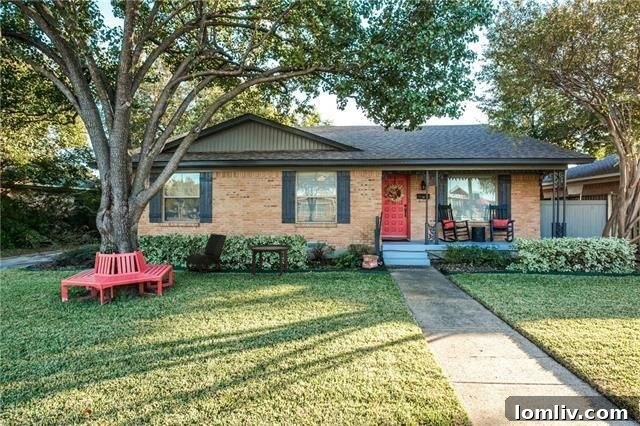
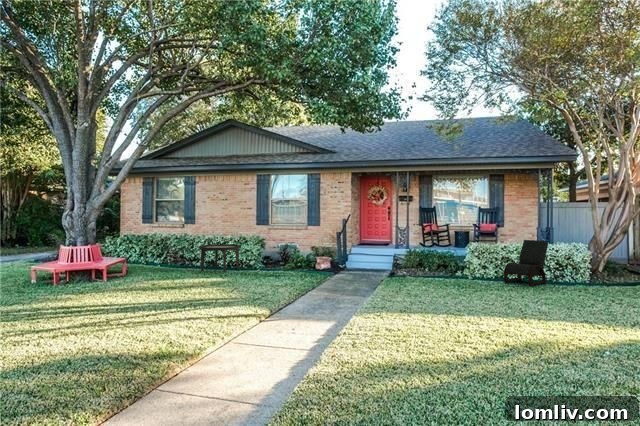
lounge chair: present [186,234,226,274] -> present [504,240,548,286]

